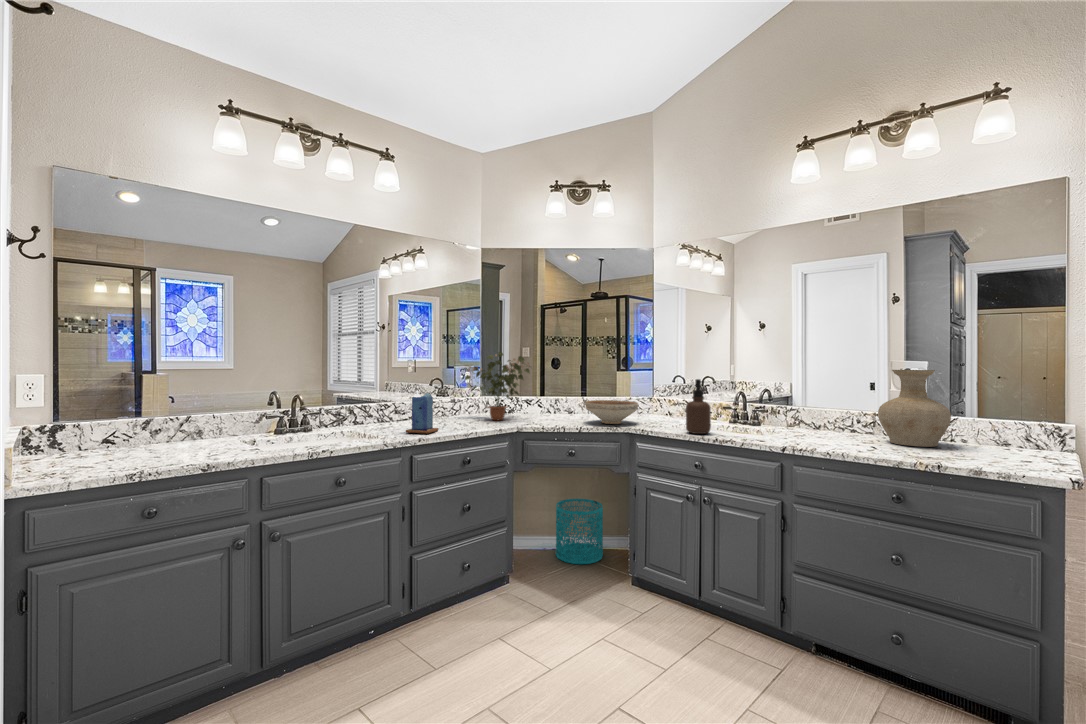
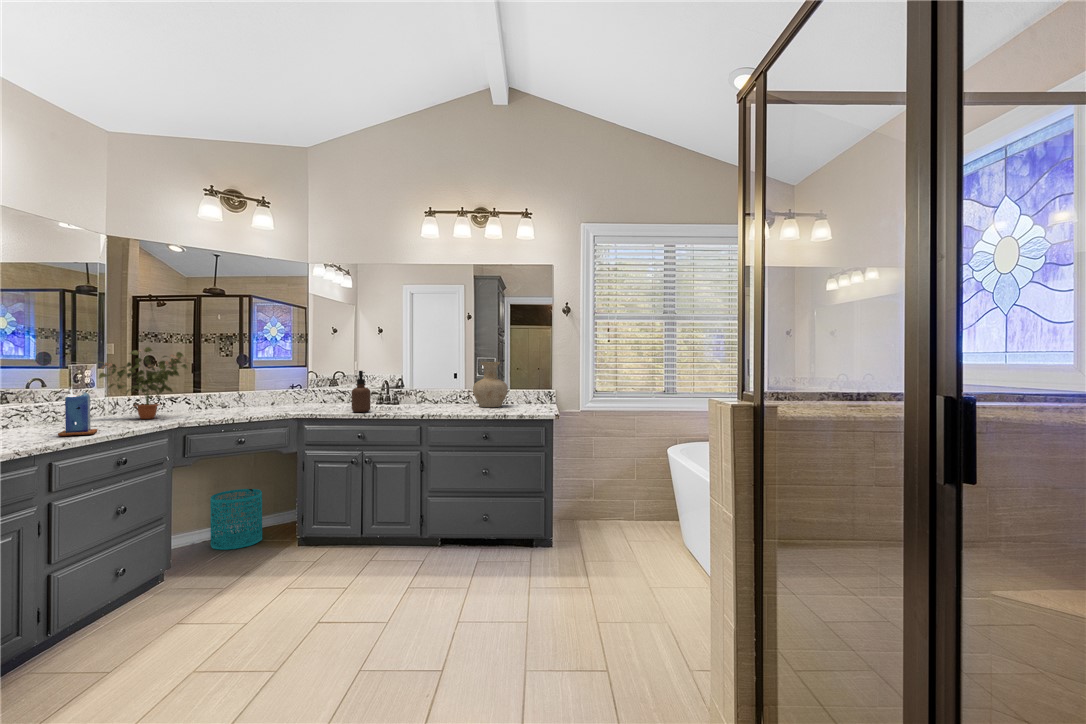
decorative bowl: present [585,400,638,424] -> none [253,392,305,412]

